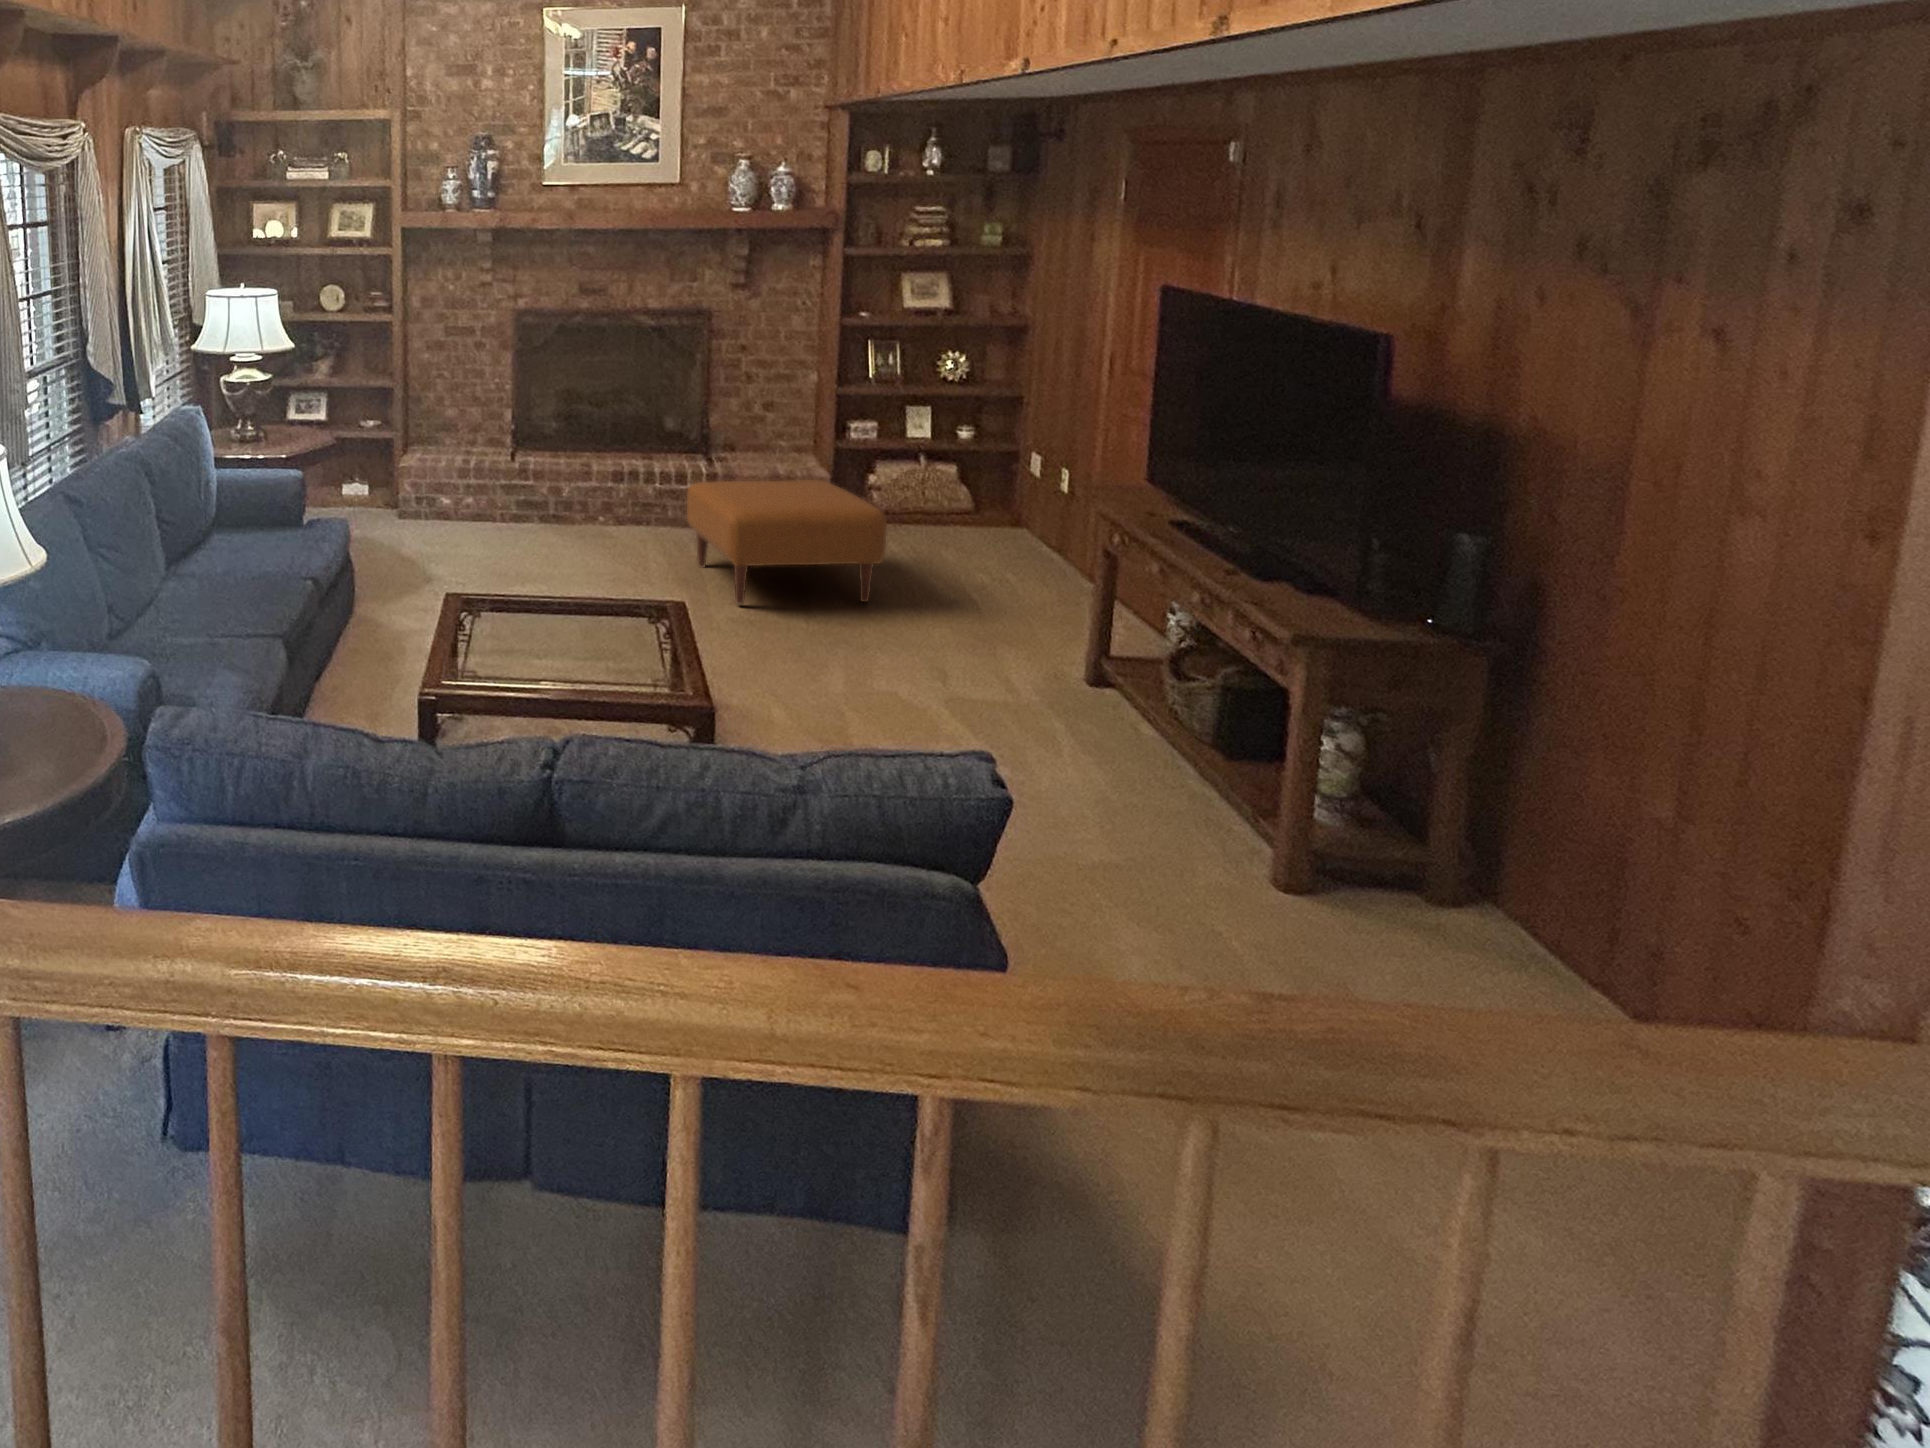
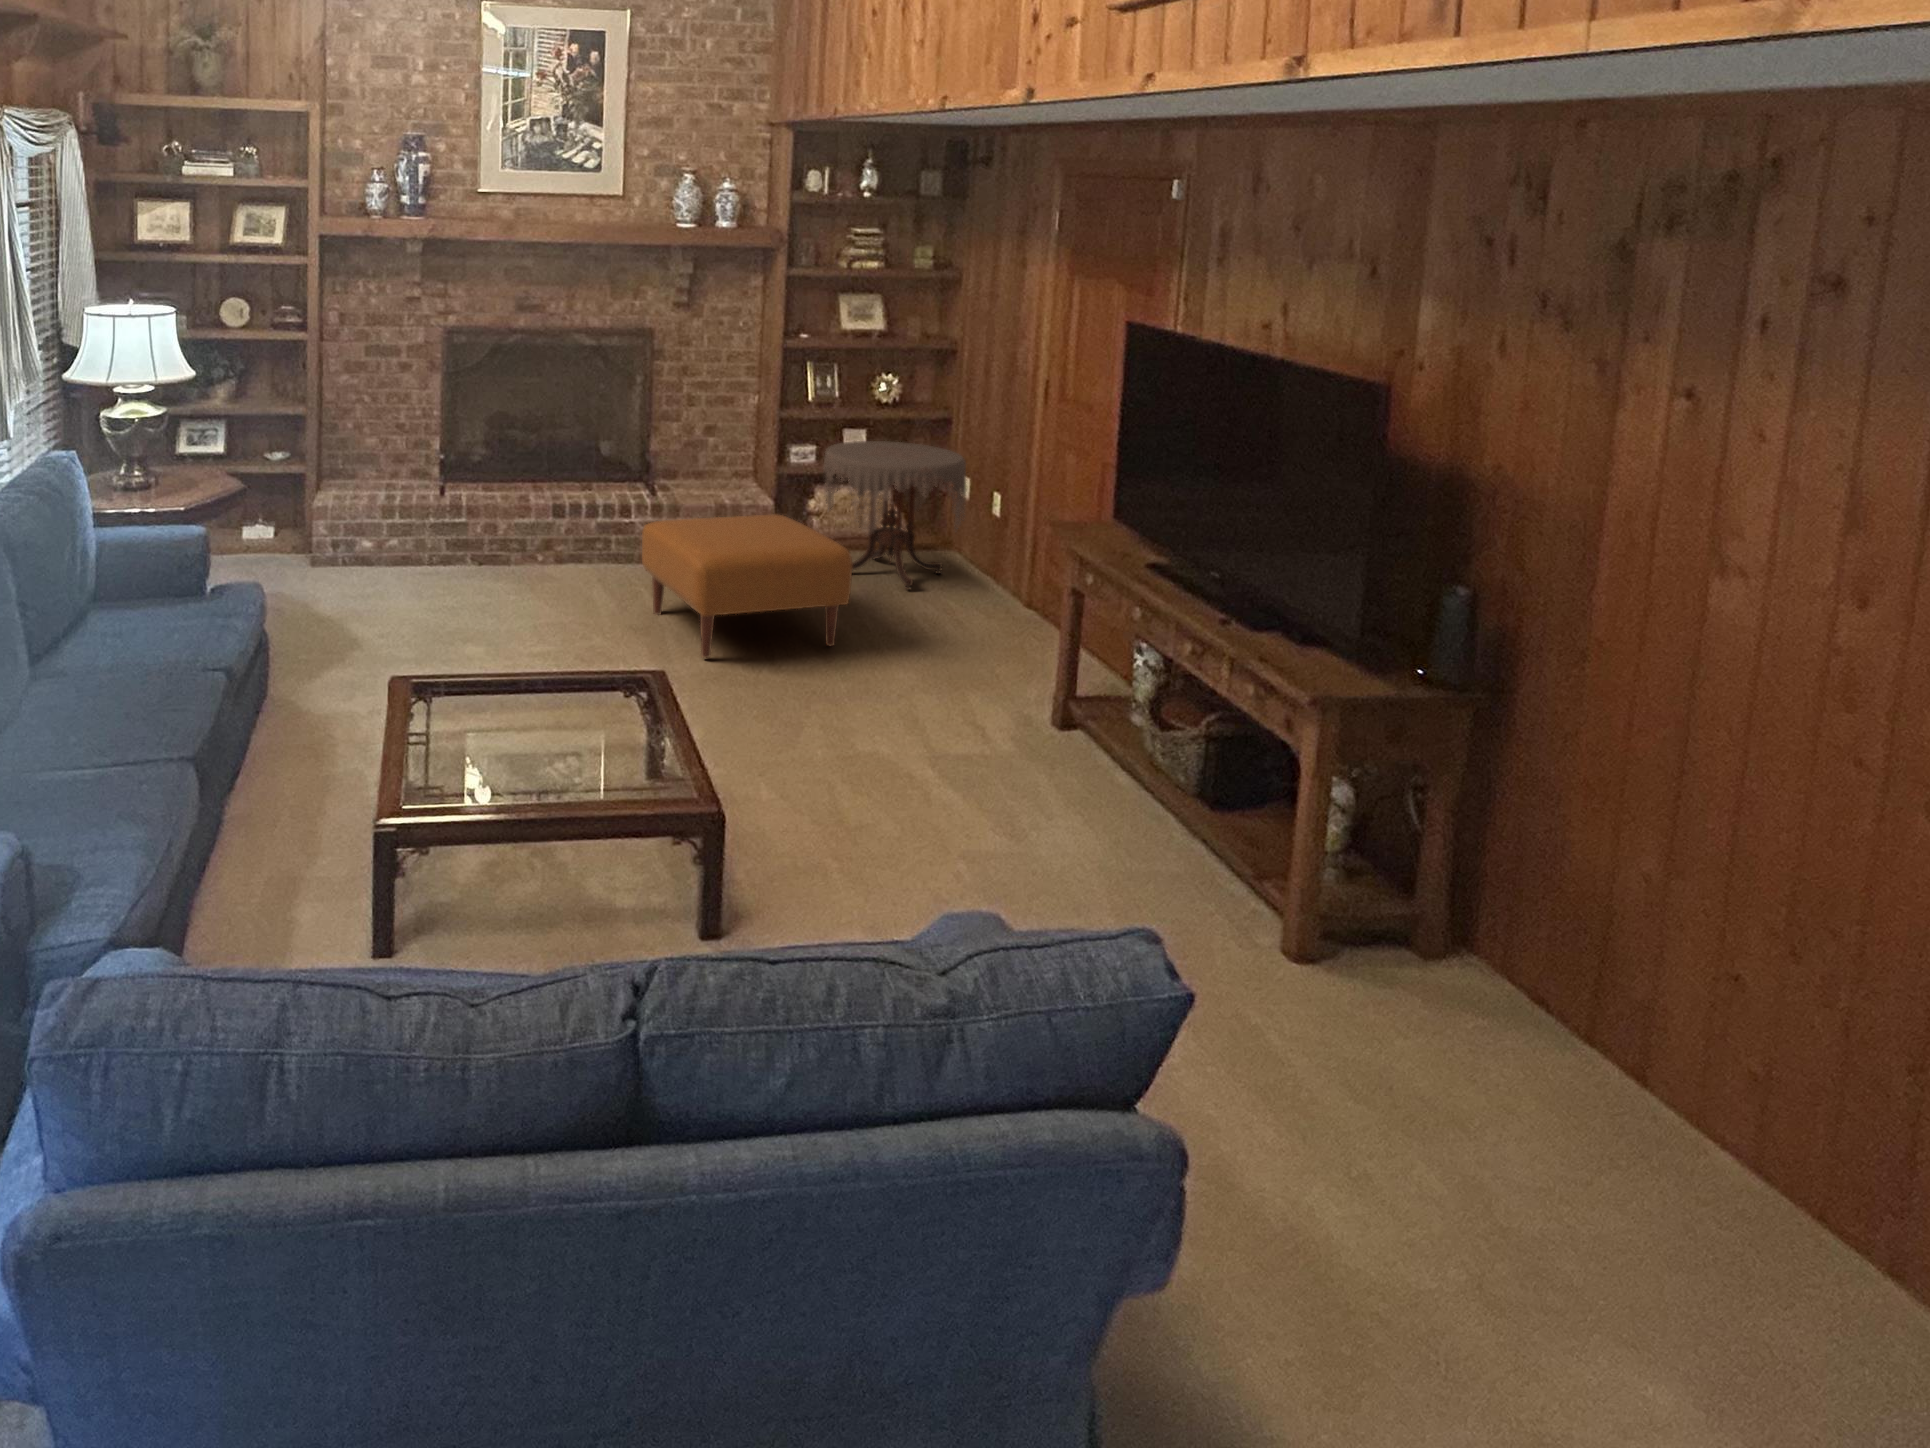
side table: none [874,416,1024,559] -> present [823,441,966,590]

